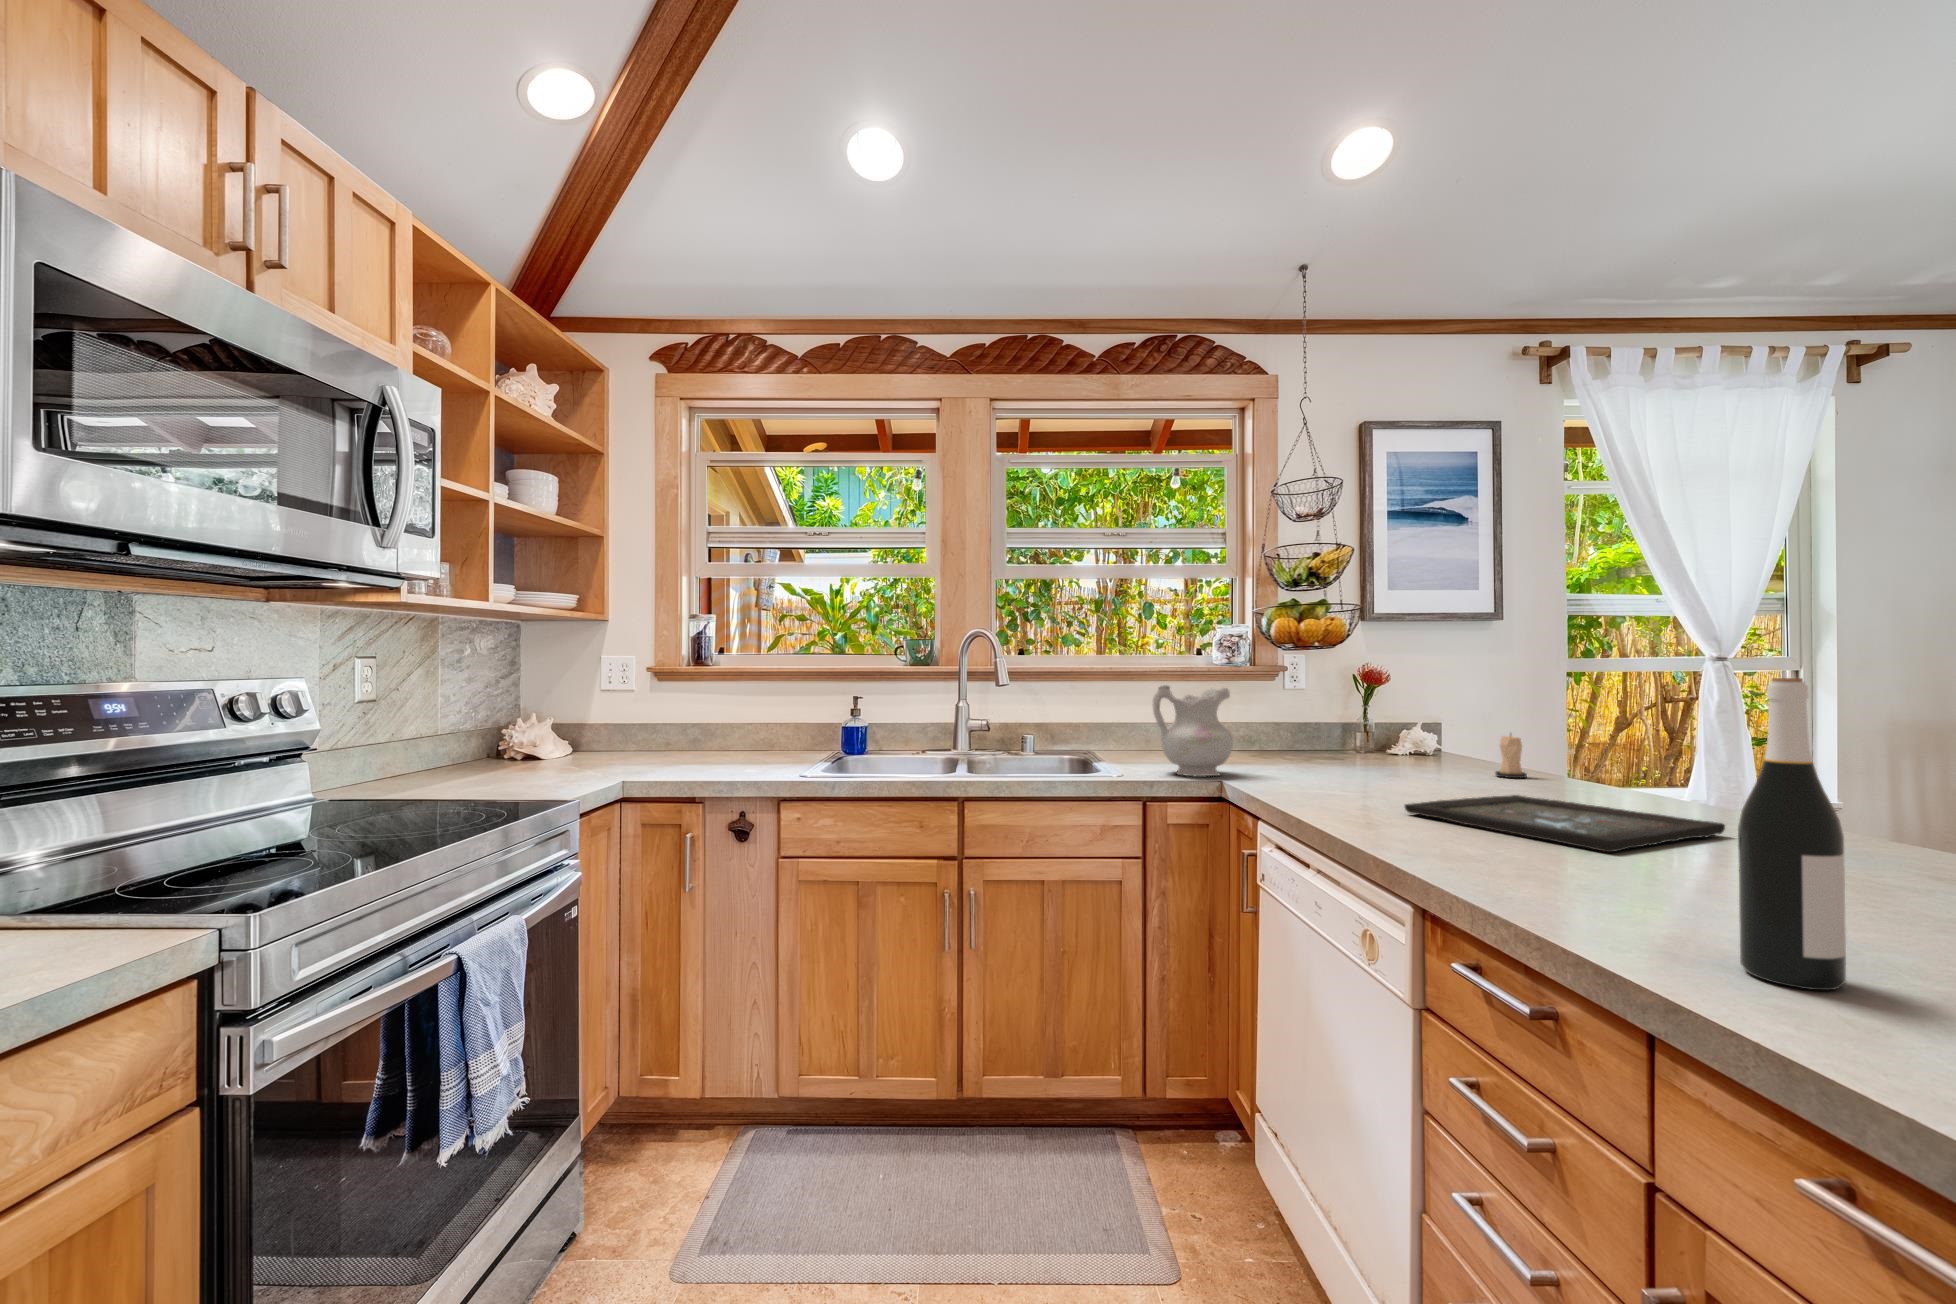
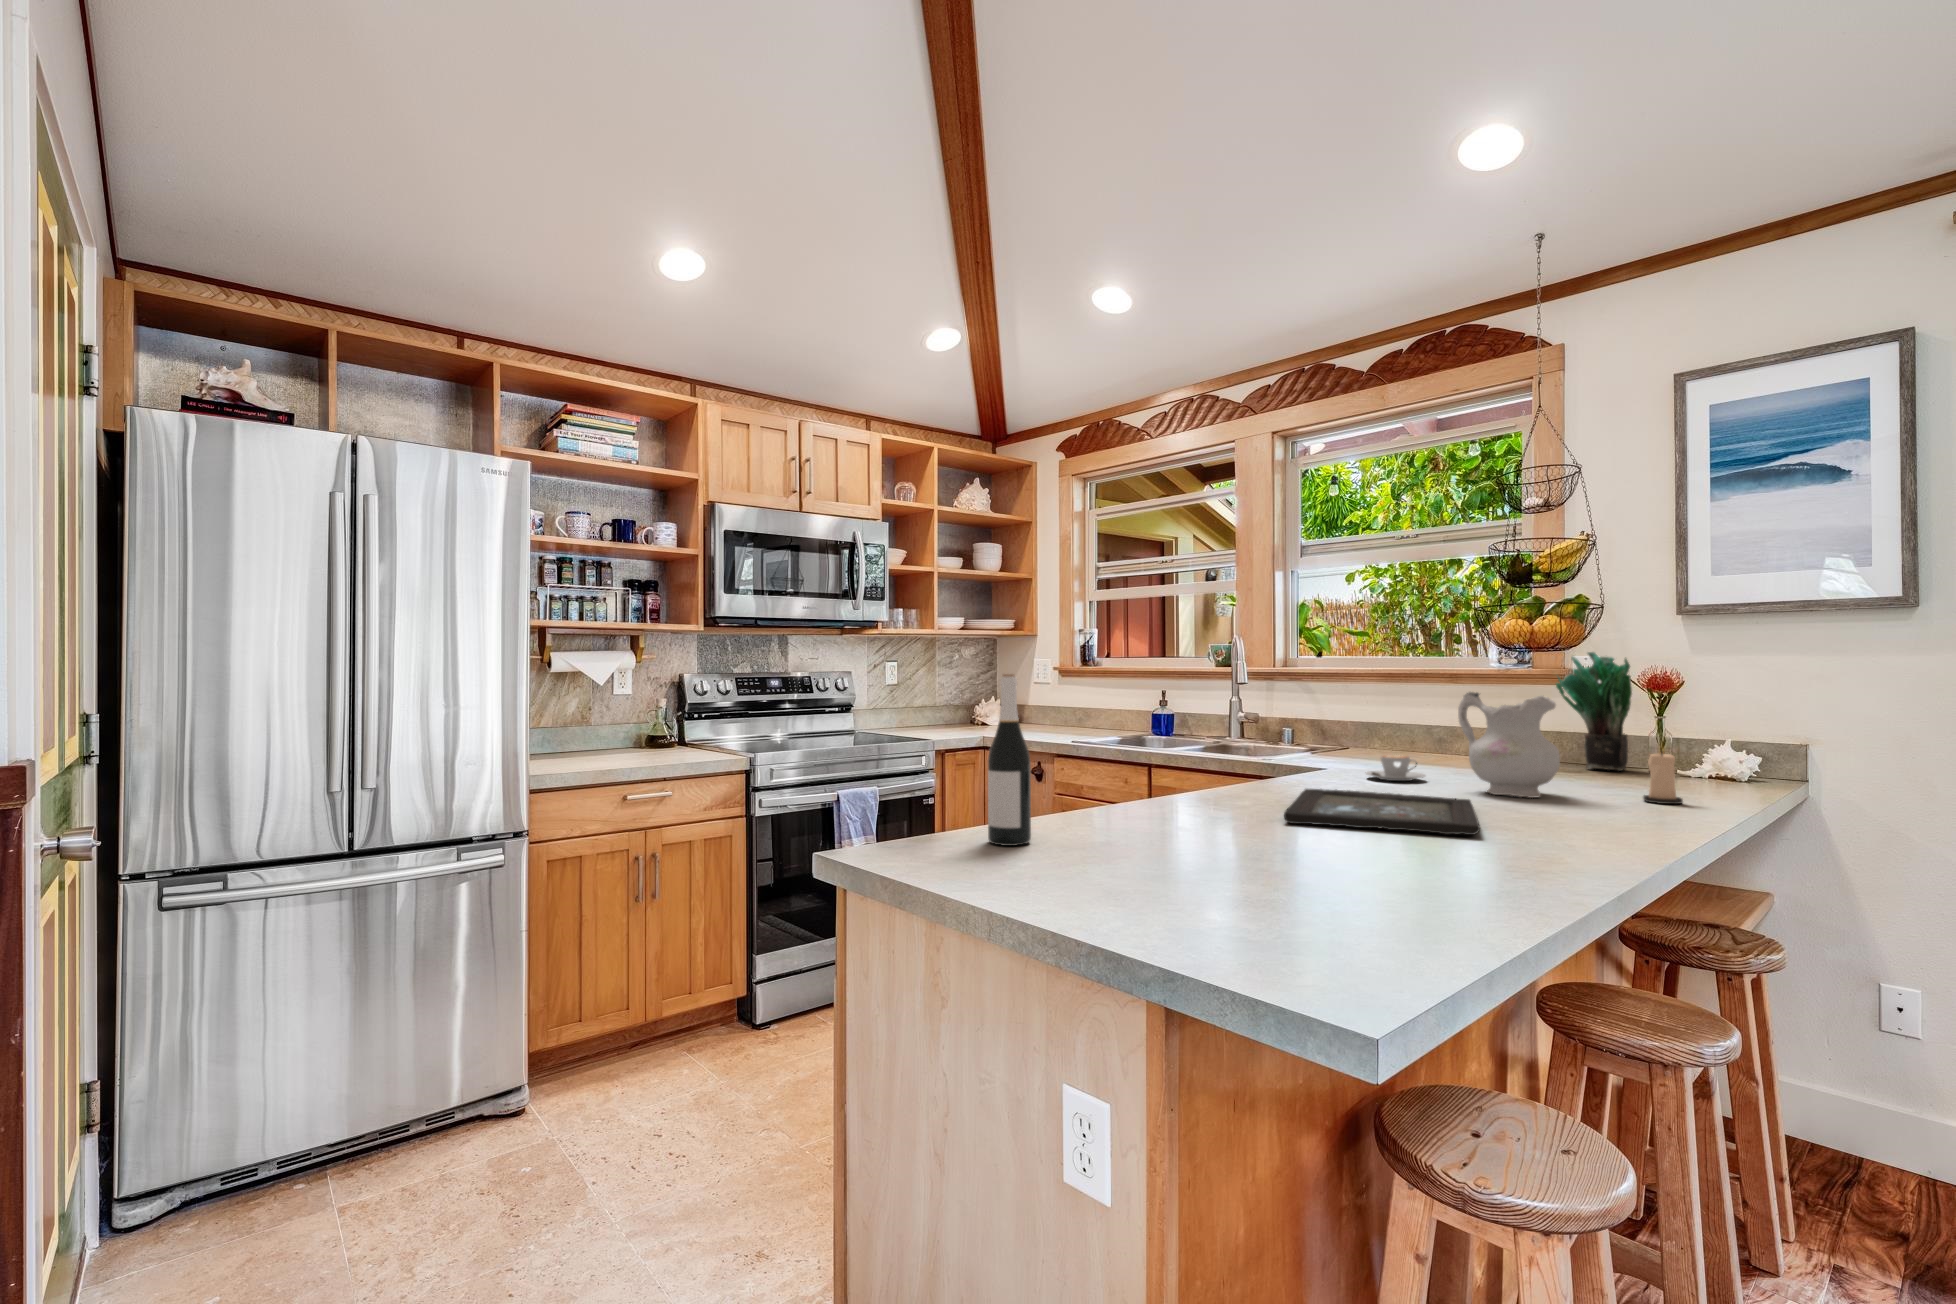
potted plant: none [1282,649,1347,752] -> present [1556,652,1632,771]
ceramic pitcher: present [1153,685,1233,776] -> present [1458,692,1560,798]
coffee cup: none [1278,755,1339,783] -> present [1366,755,1425,781]

